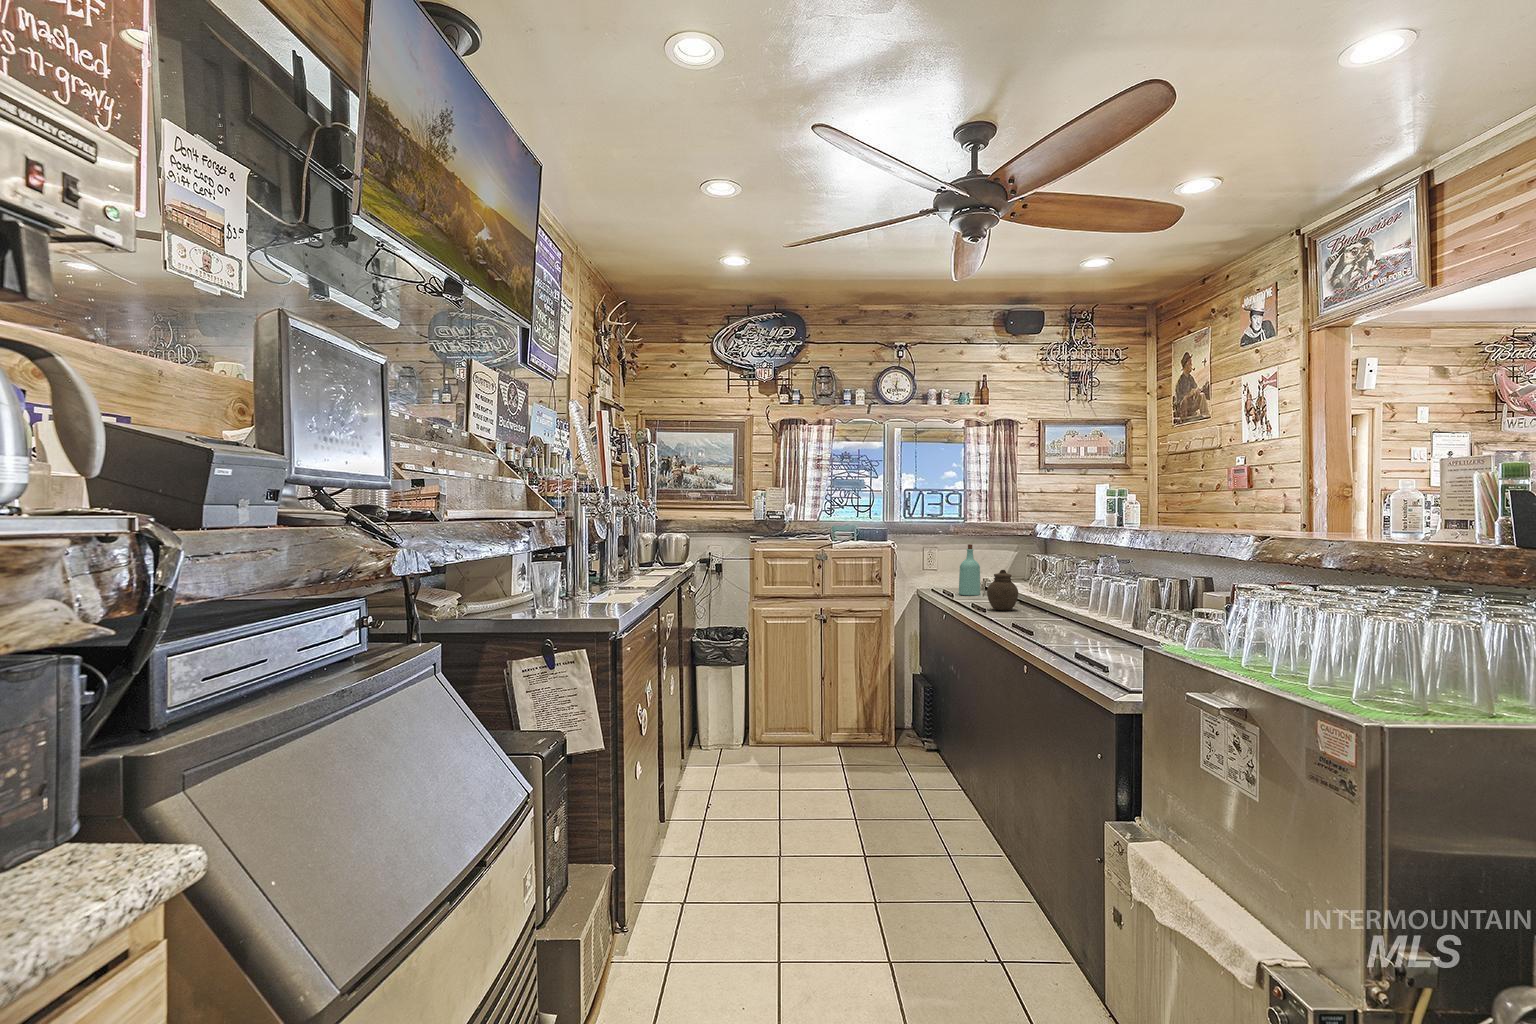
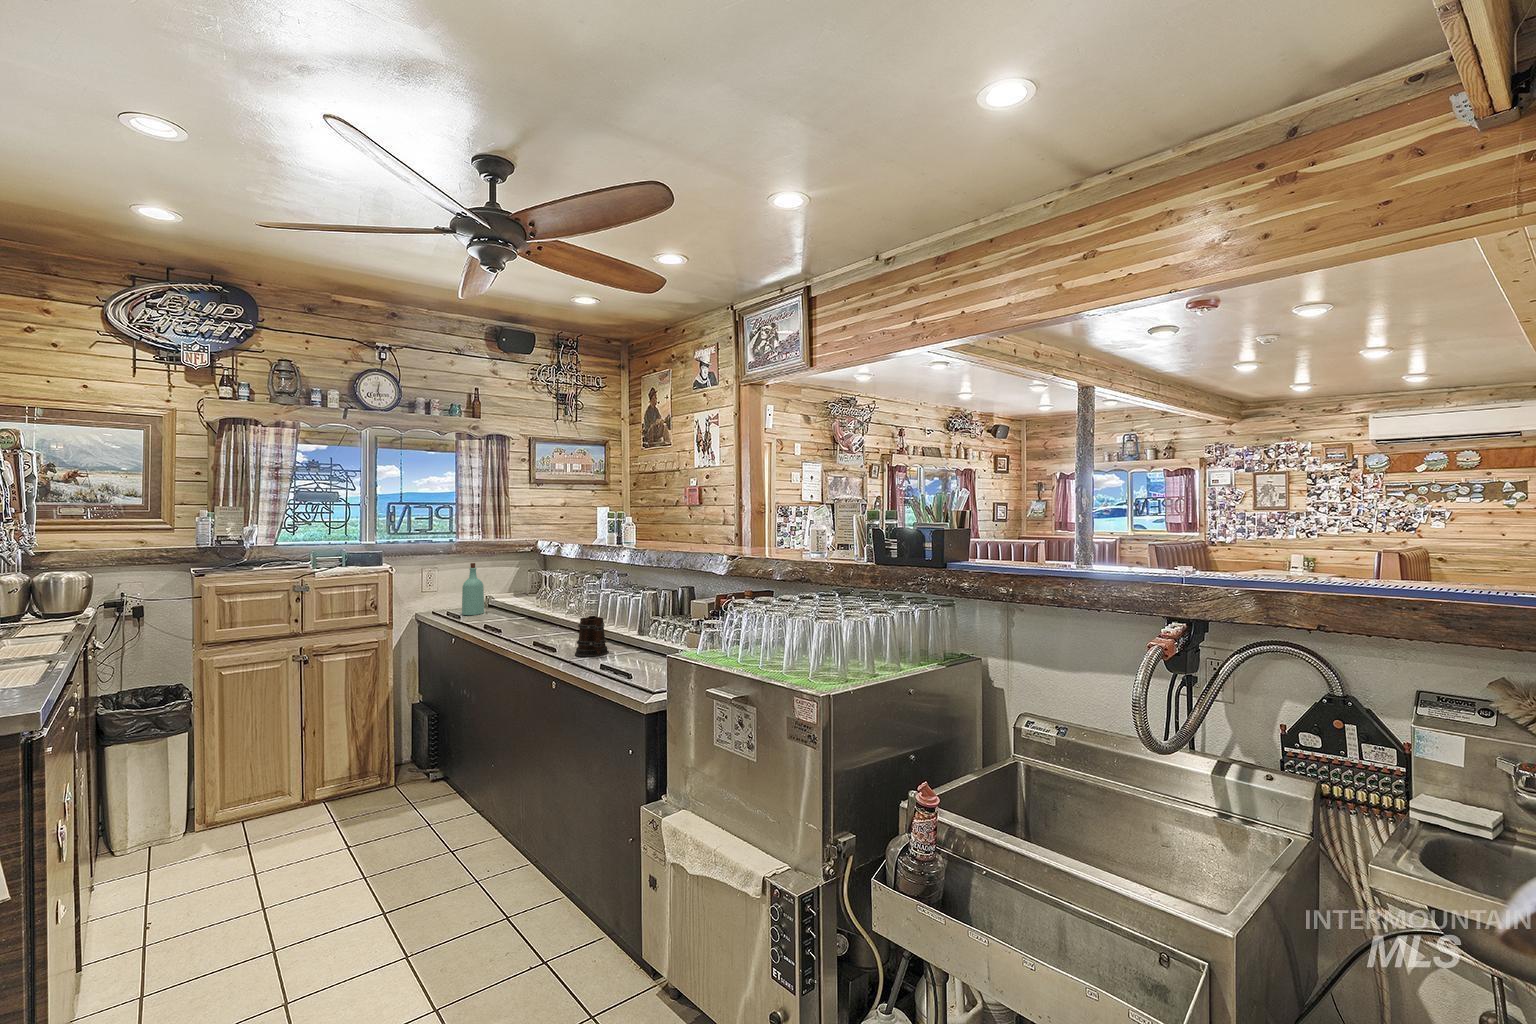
jar: present [987,570,1018,611] -> none [500,589,530,629]
beer mug: none [1051,600,1091,644] -> present [575,616,609,657]

